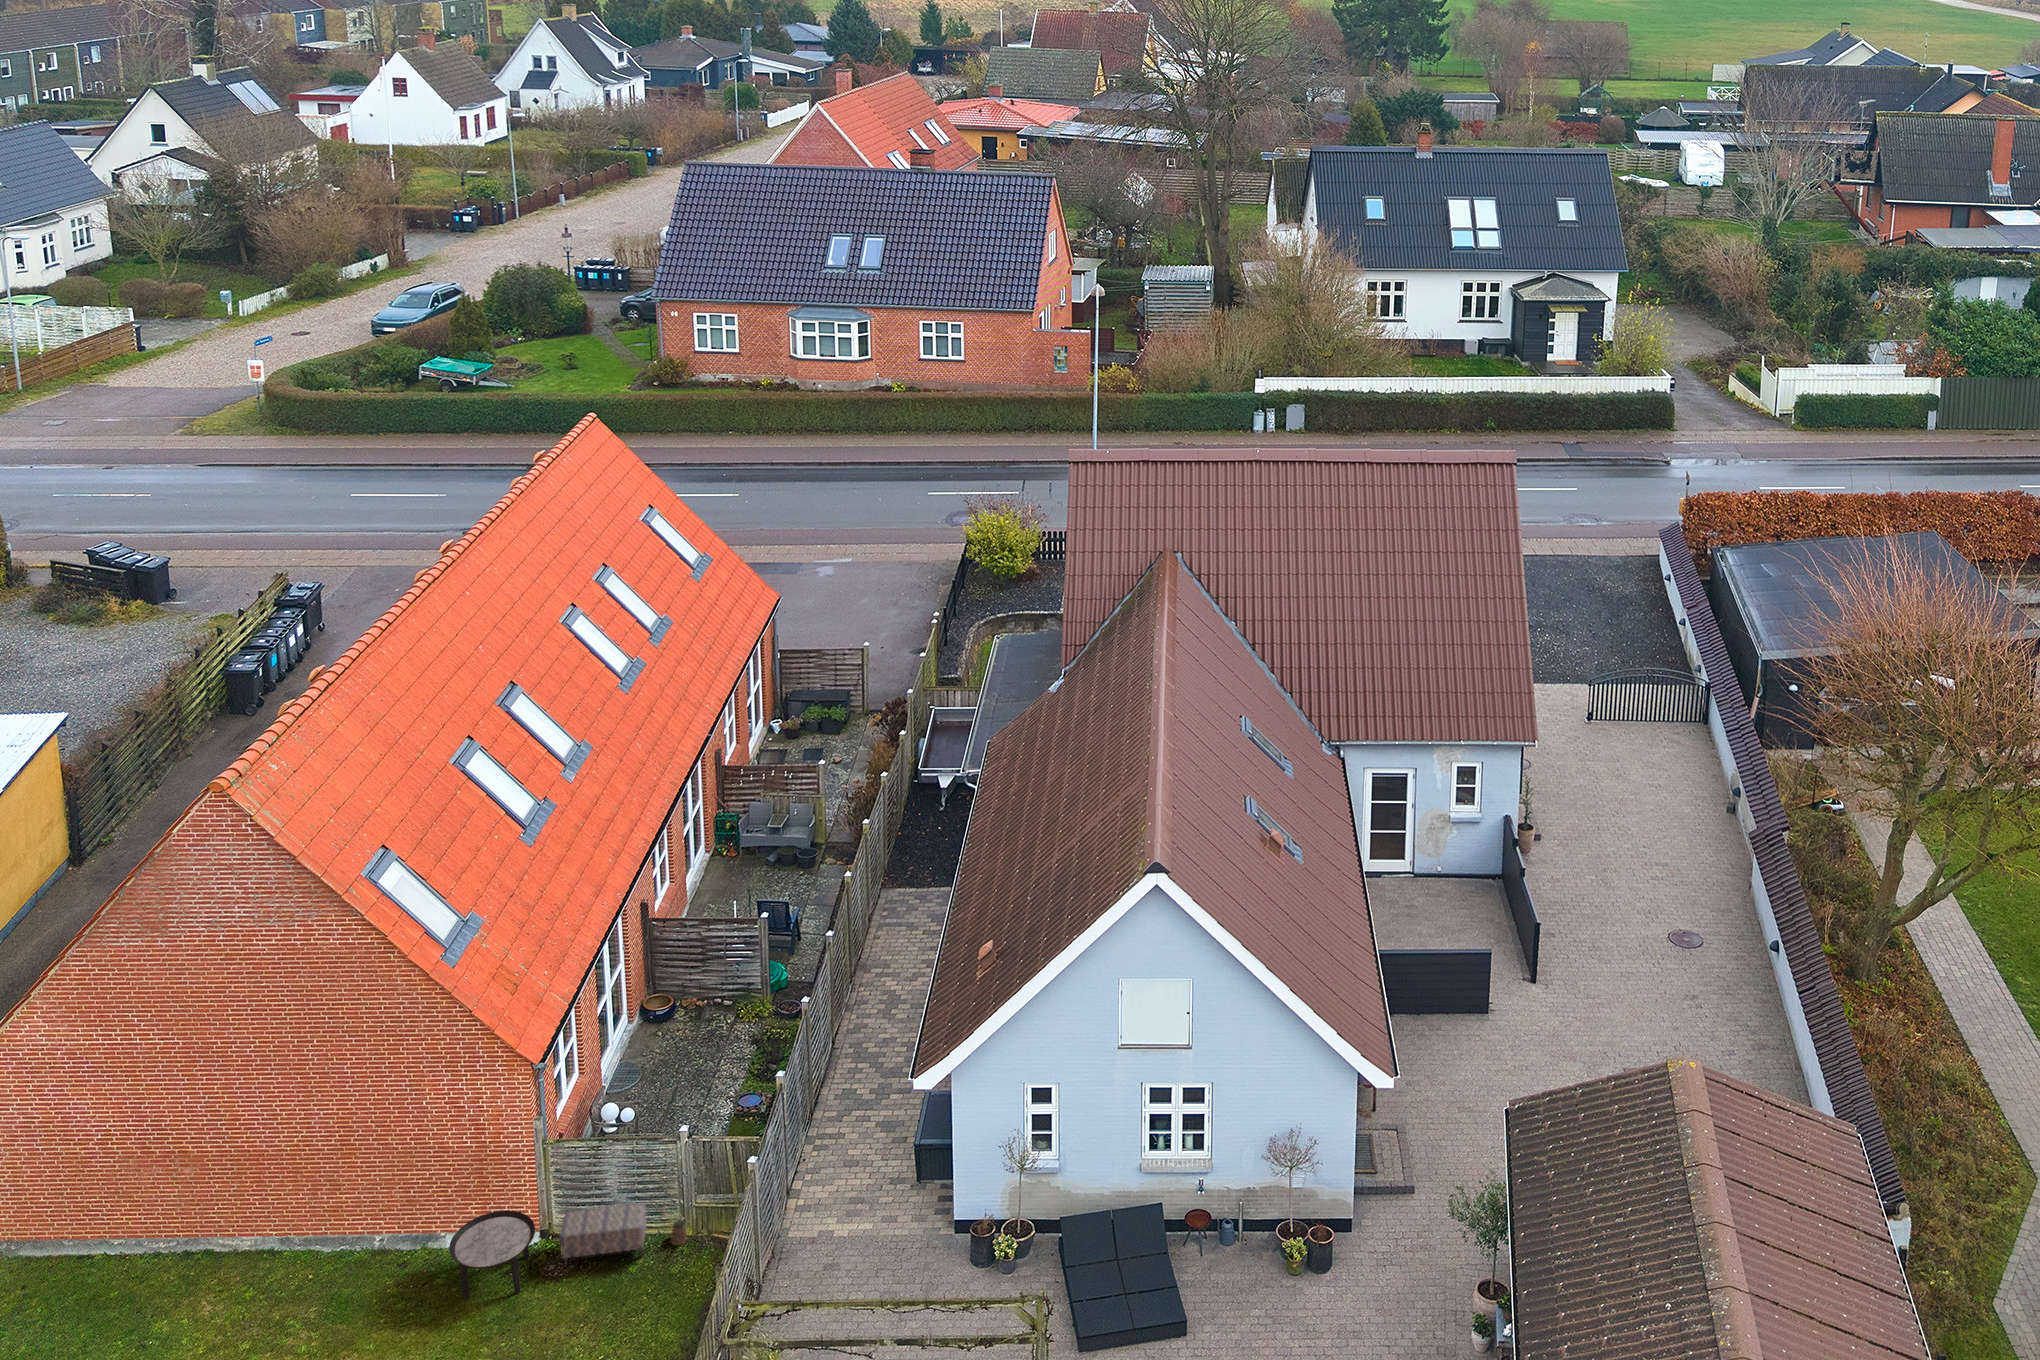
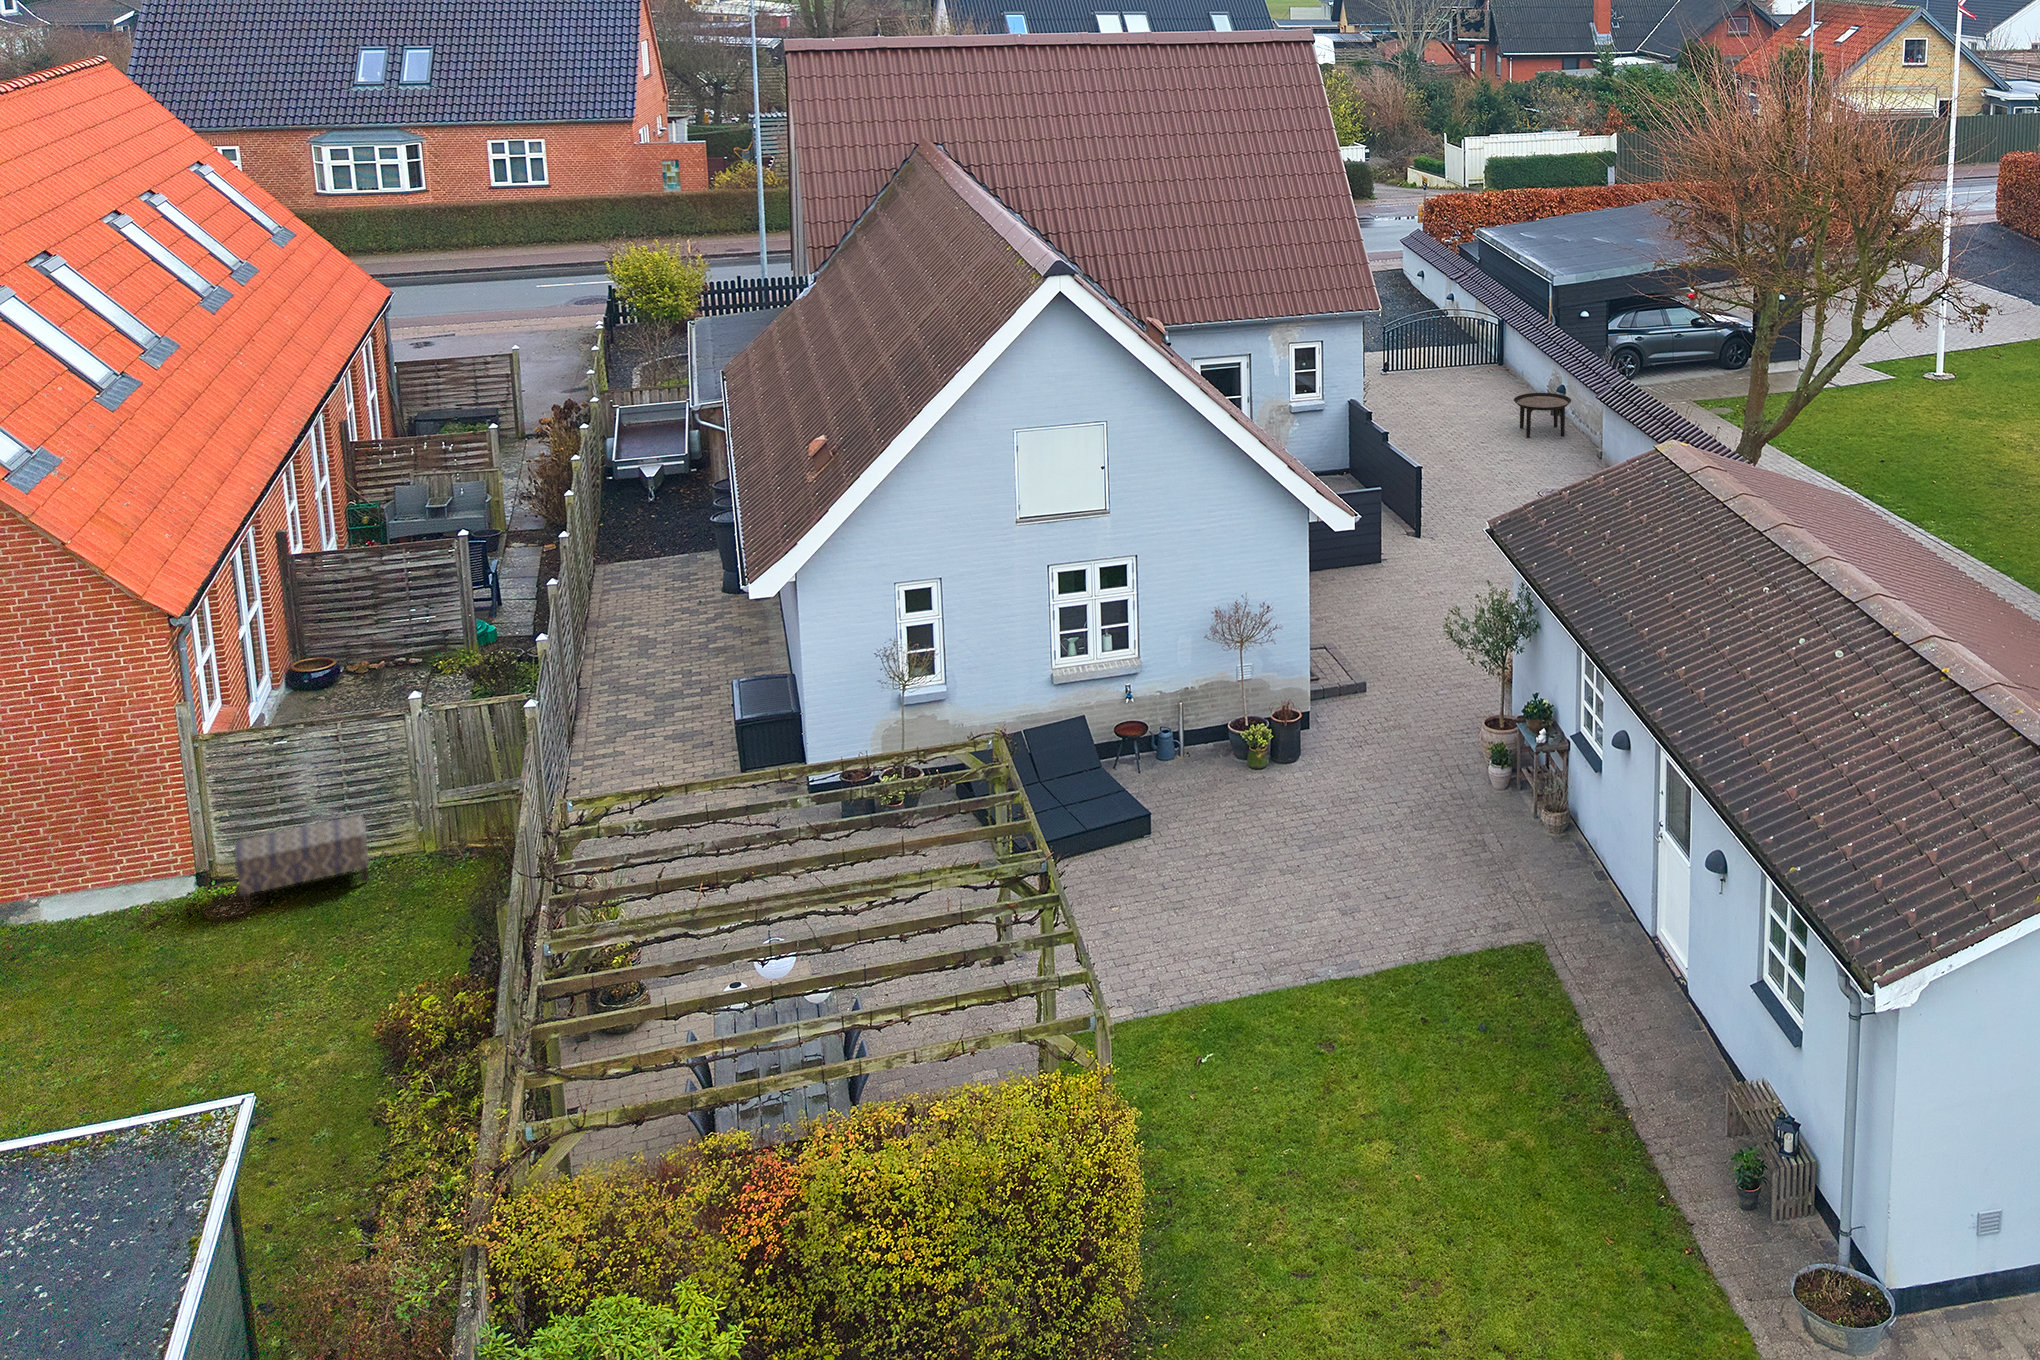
round table: present [449,1211,535,1299] -> present [1514,393,1571,438]
watering can: present [671,1220,688,1246] -> none [407,829,435,865]

